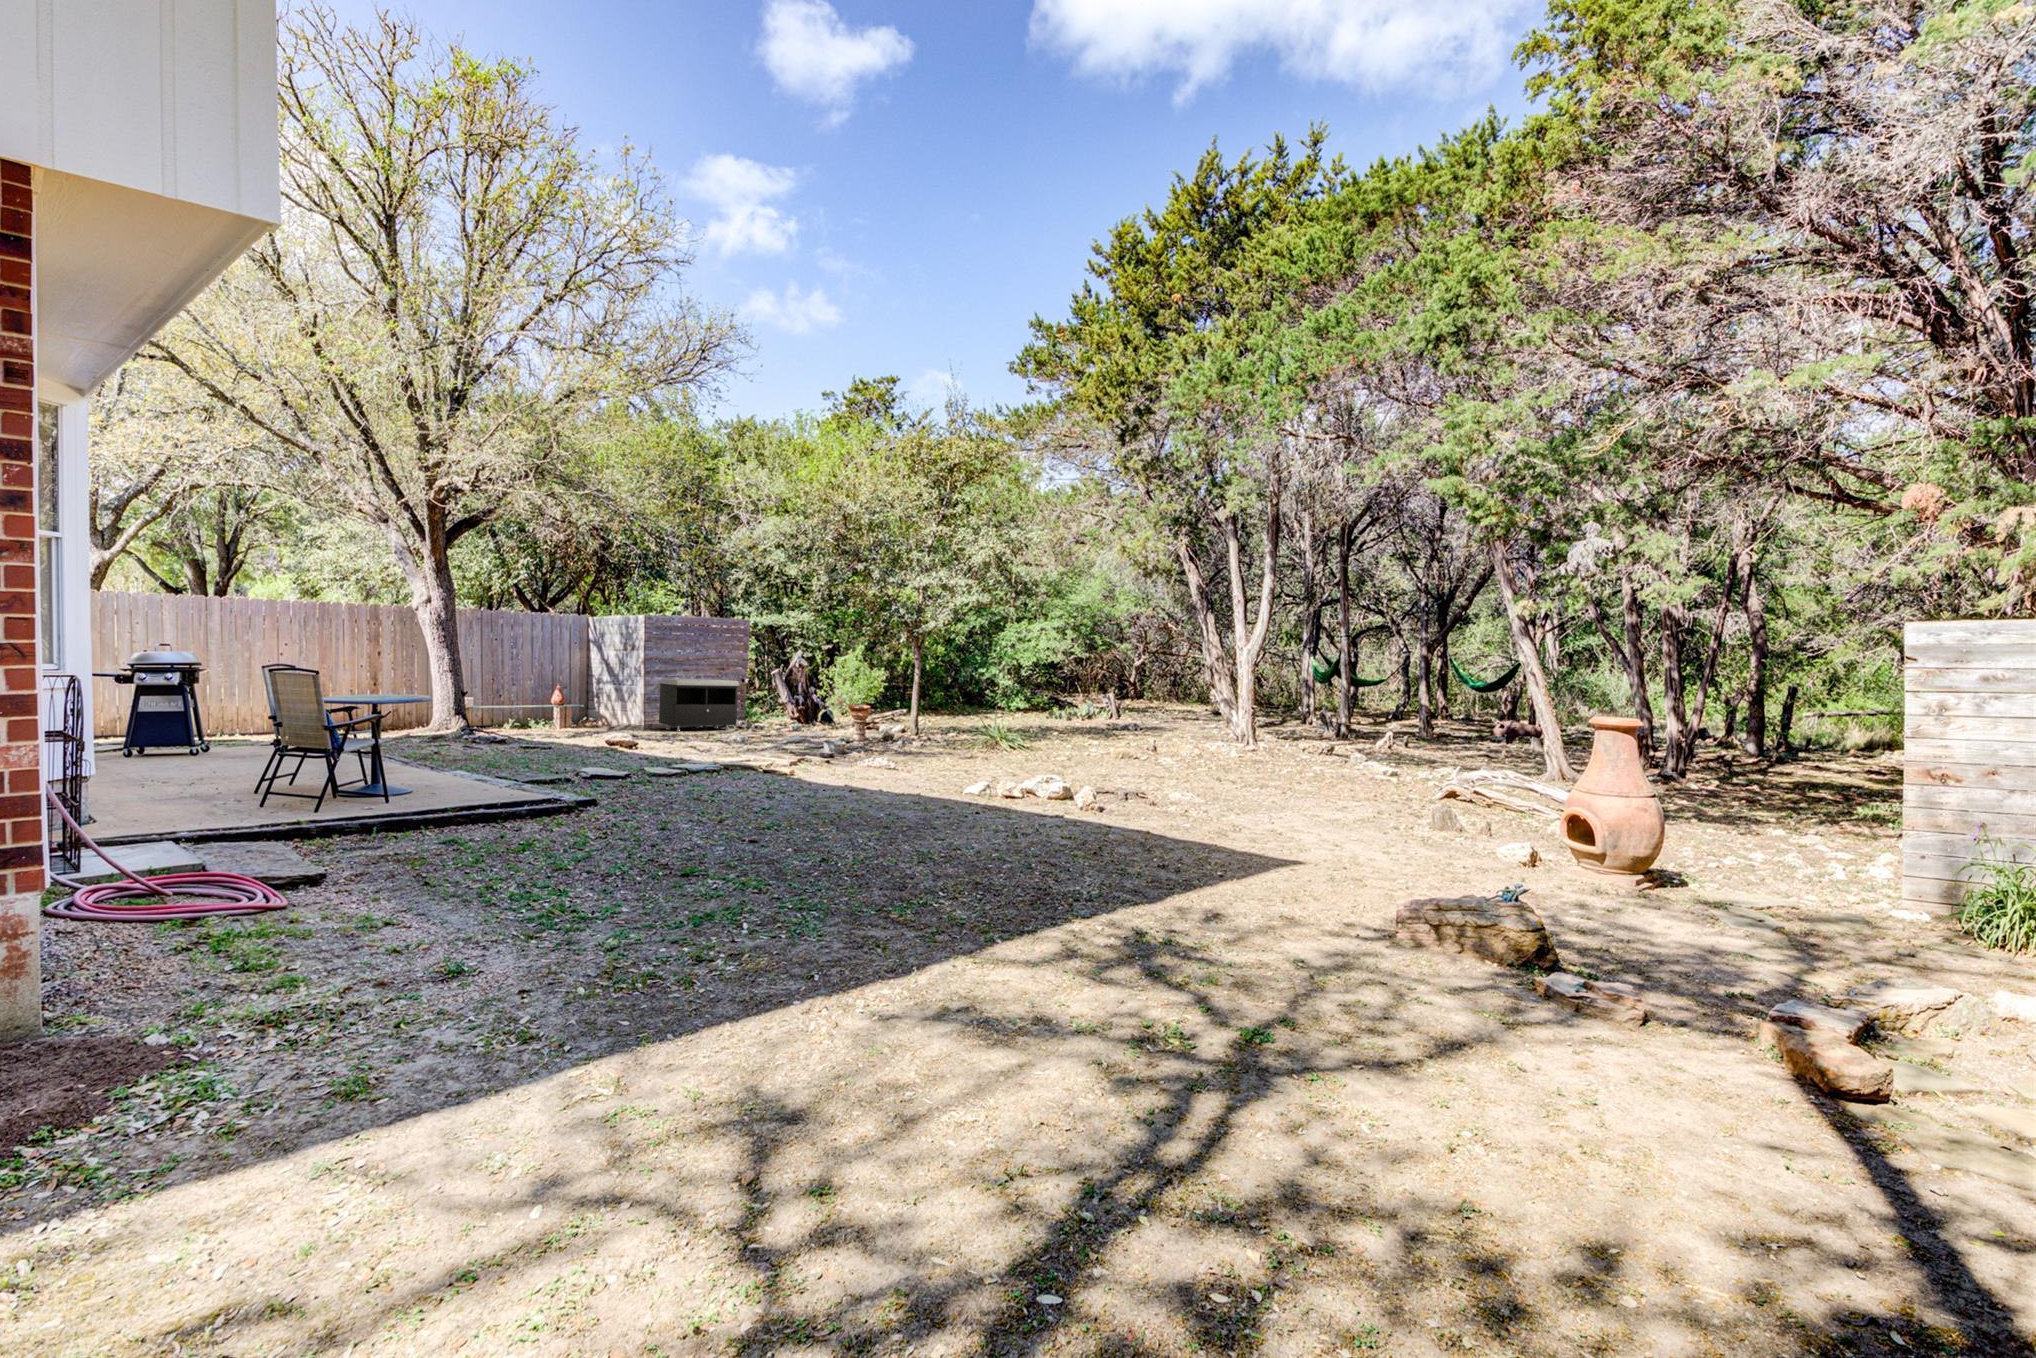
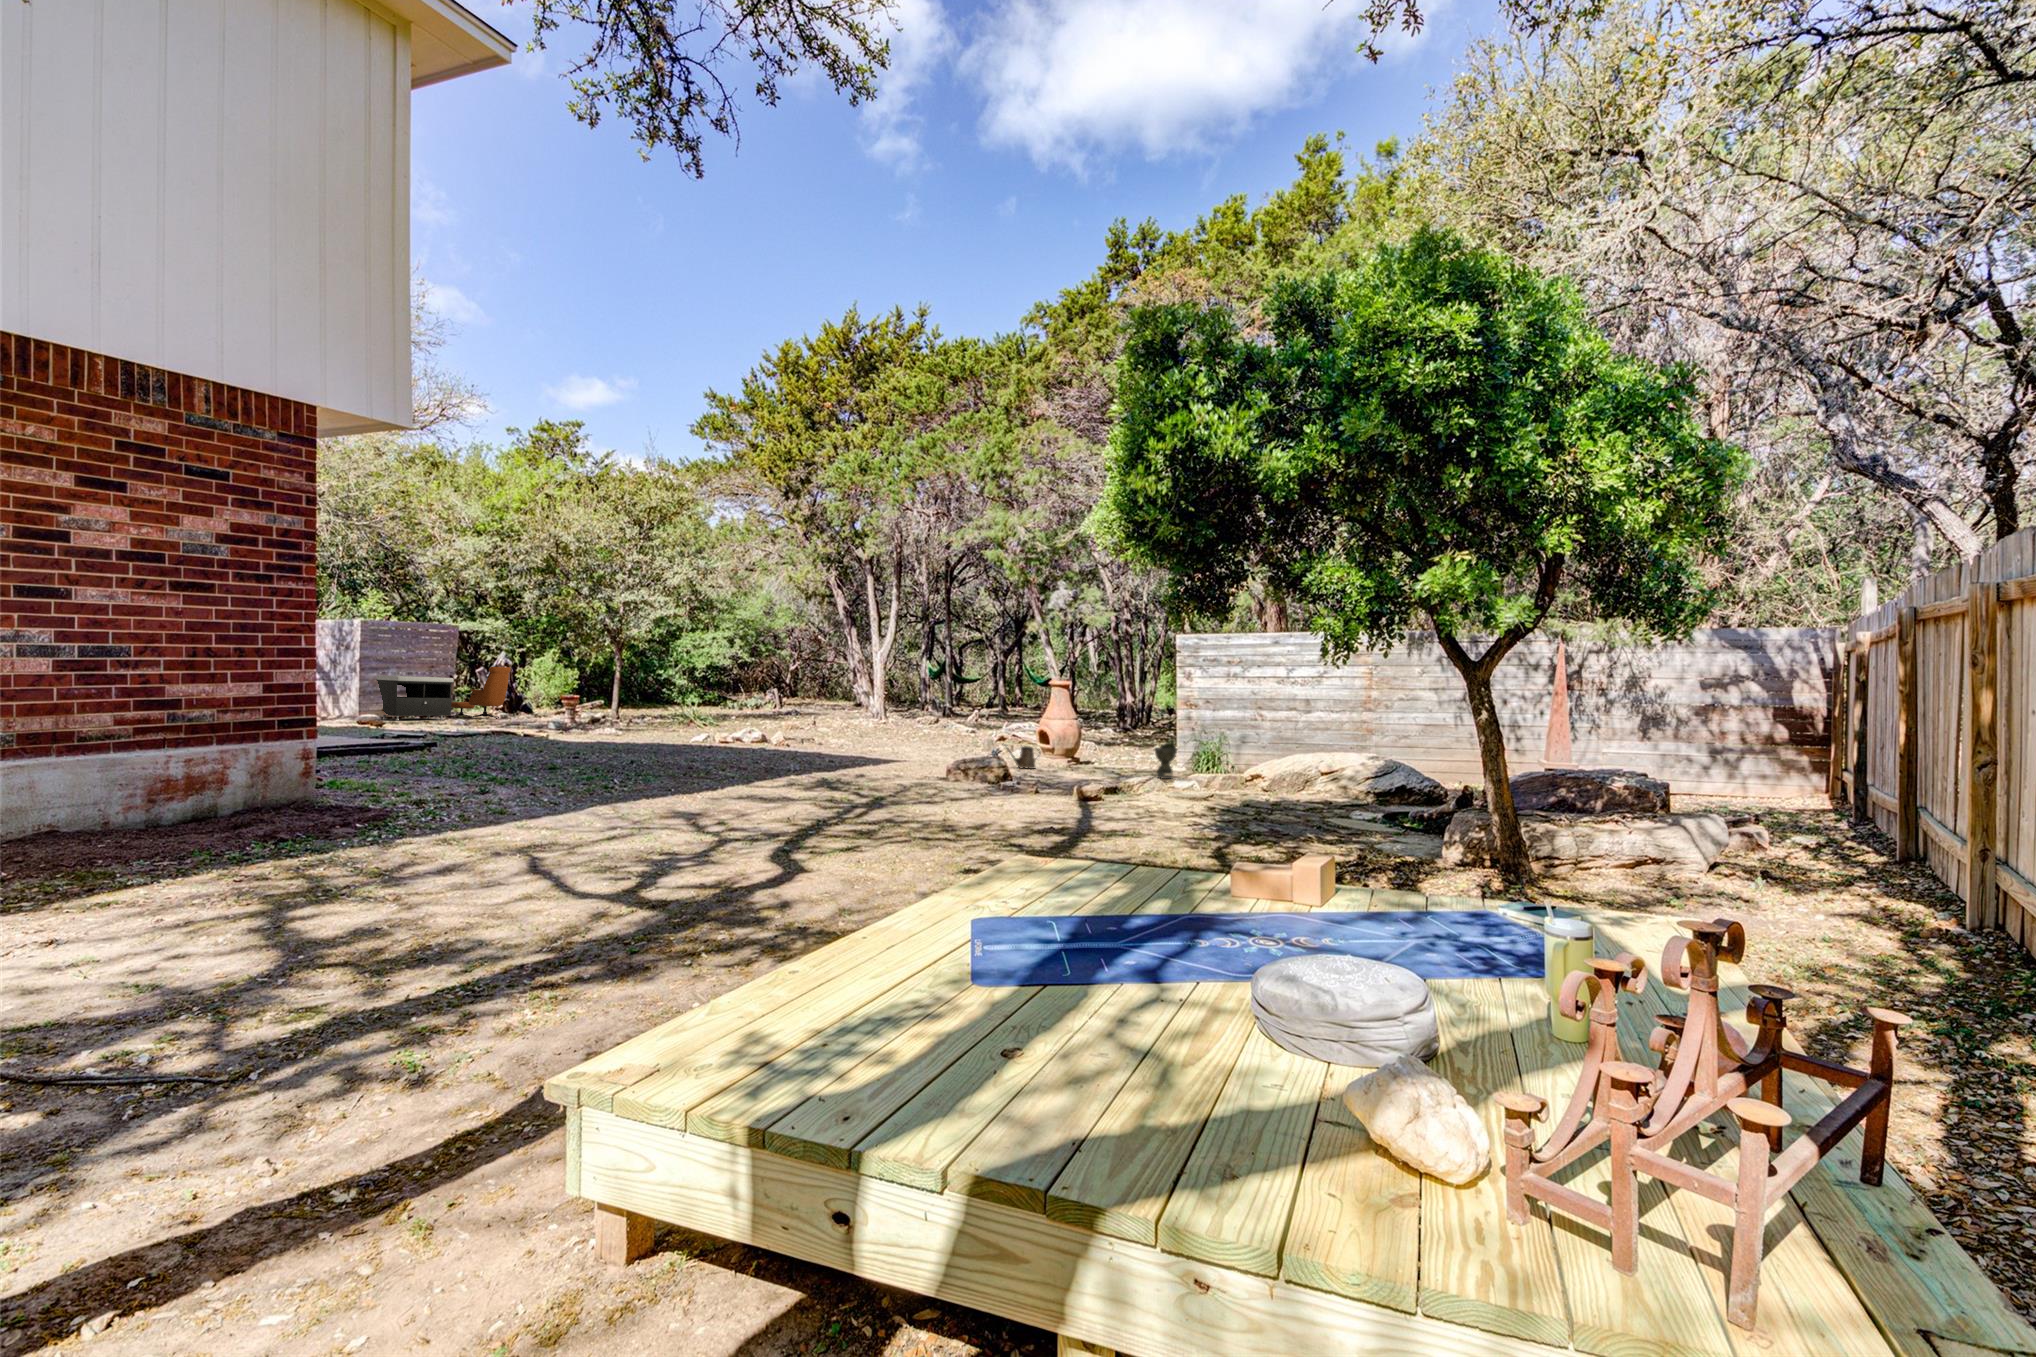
lounge chair: none [742,667,801,729] -> present [451,667,510,719]
watering can: none [1501,825,1586,880] -> present [1007,746,1035,769]
planter: none [1903,852,1980,942] -> present [1155,741,1177,779]

